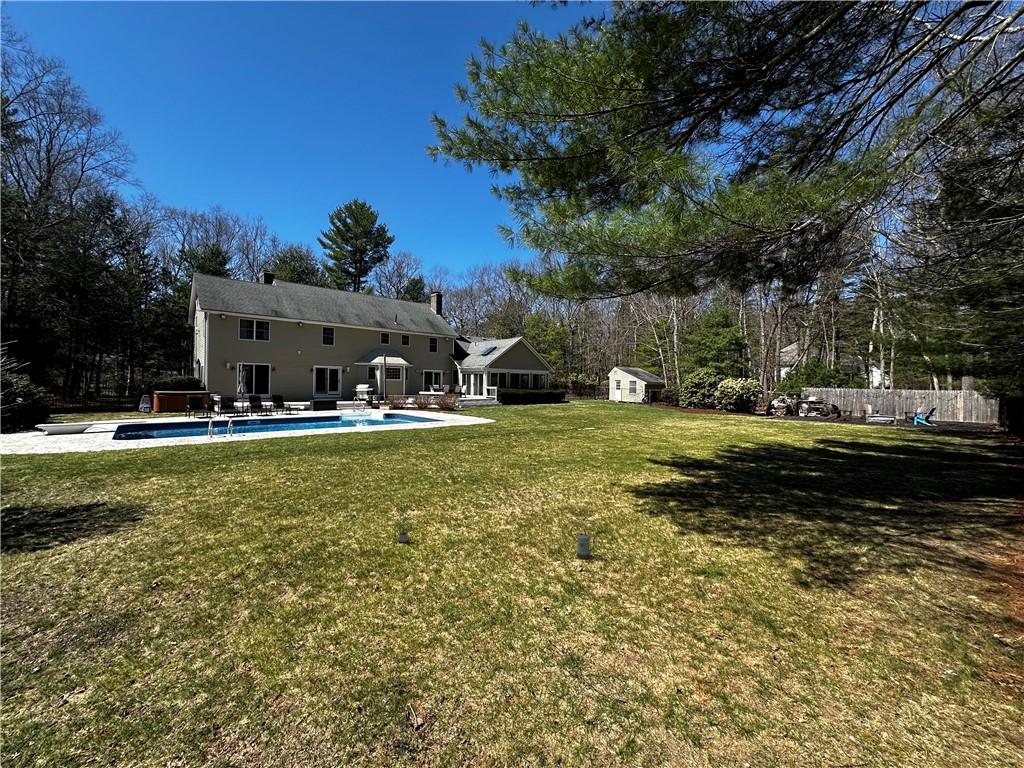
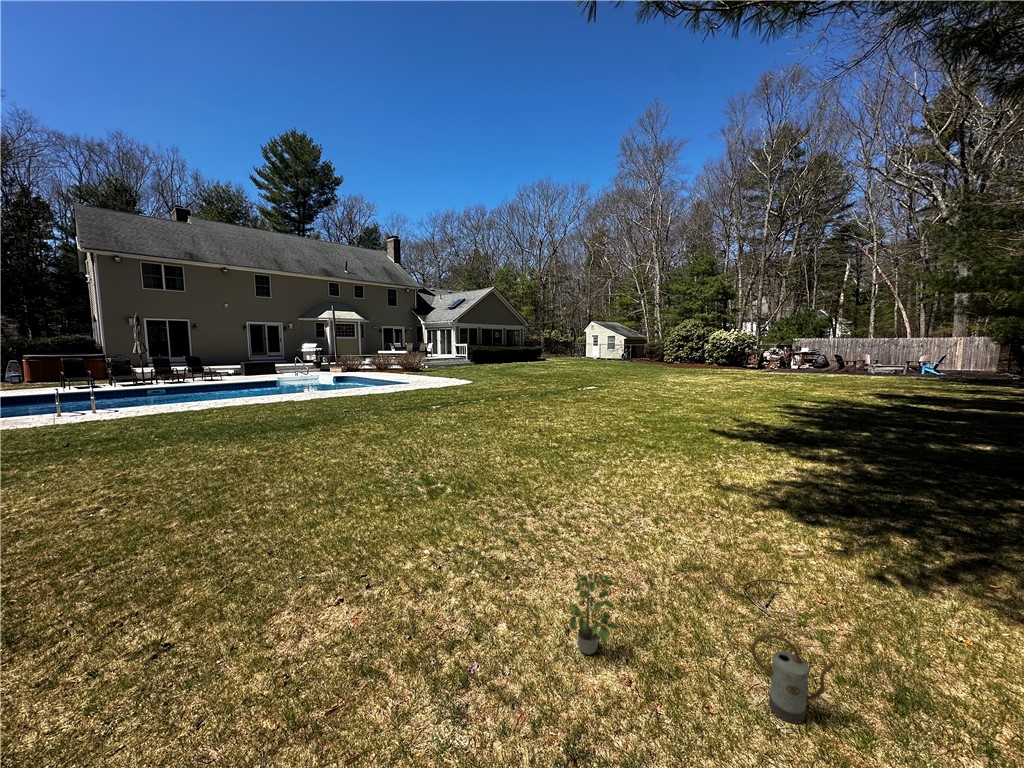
potted plant: present [394,506,415,542] -> present [570,572,620,654]

